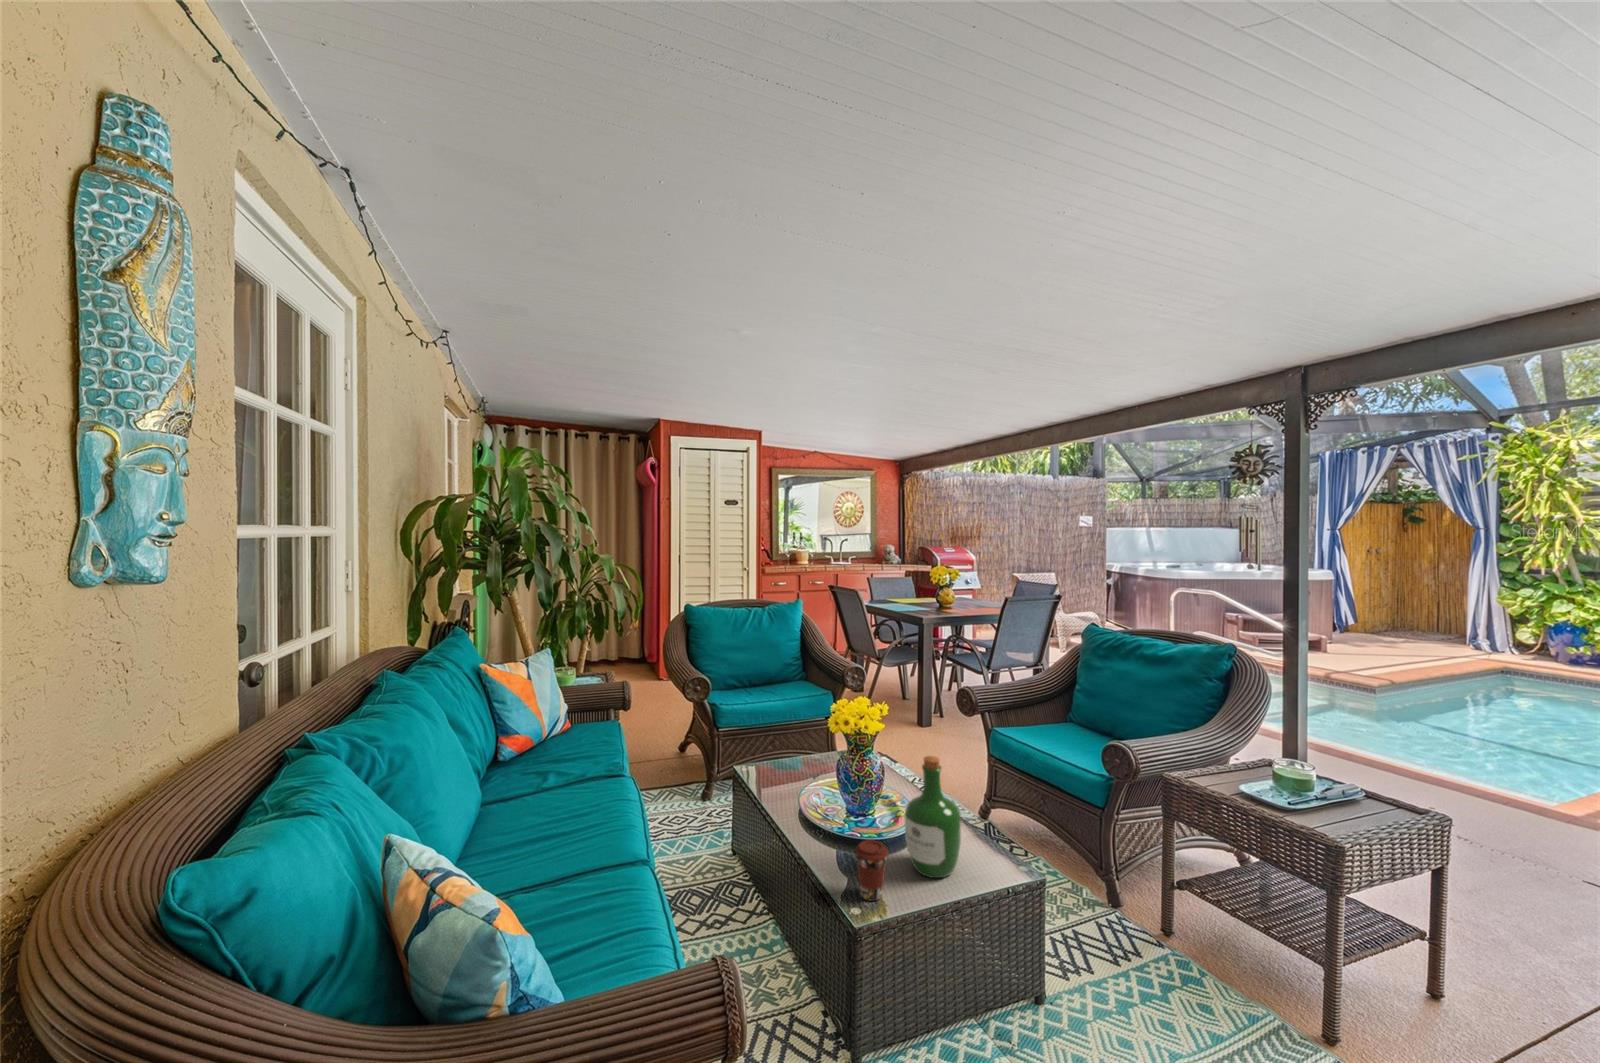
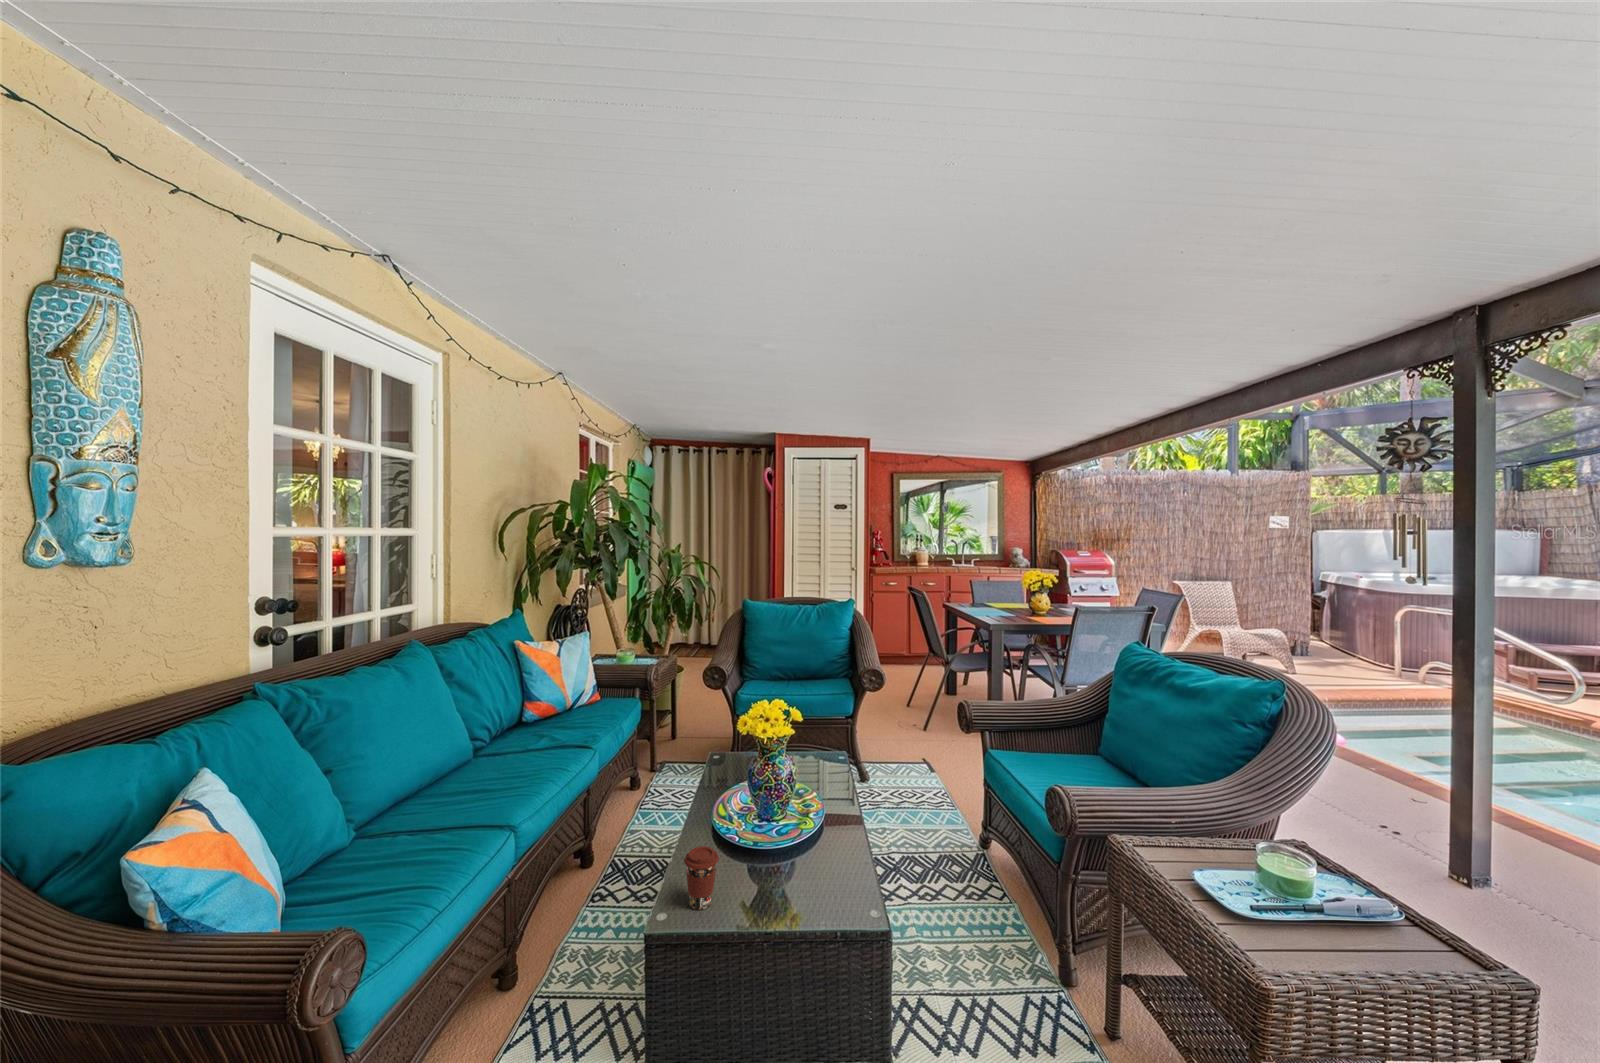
wine bottle: present [904,756,961,878] -> none [756,771,815,902]

